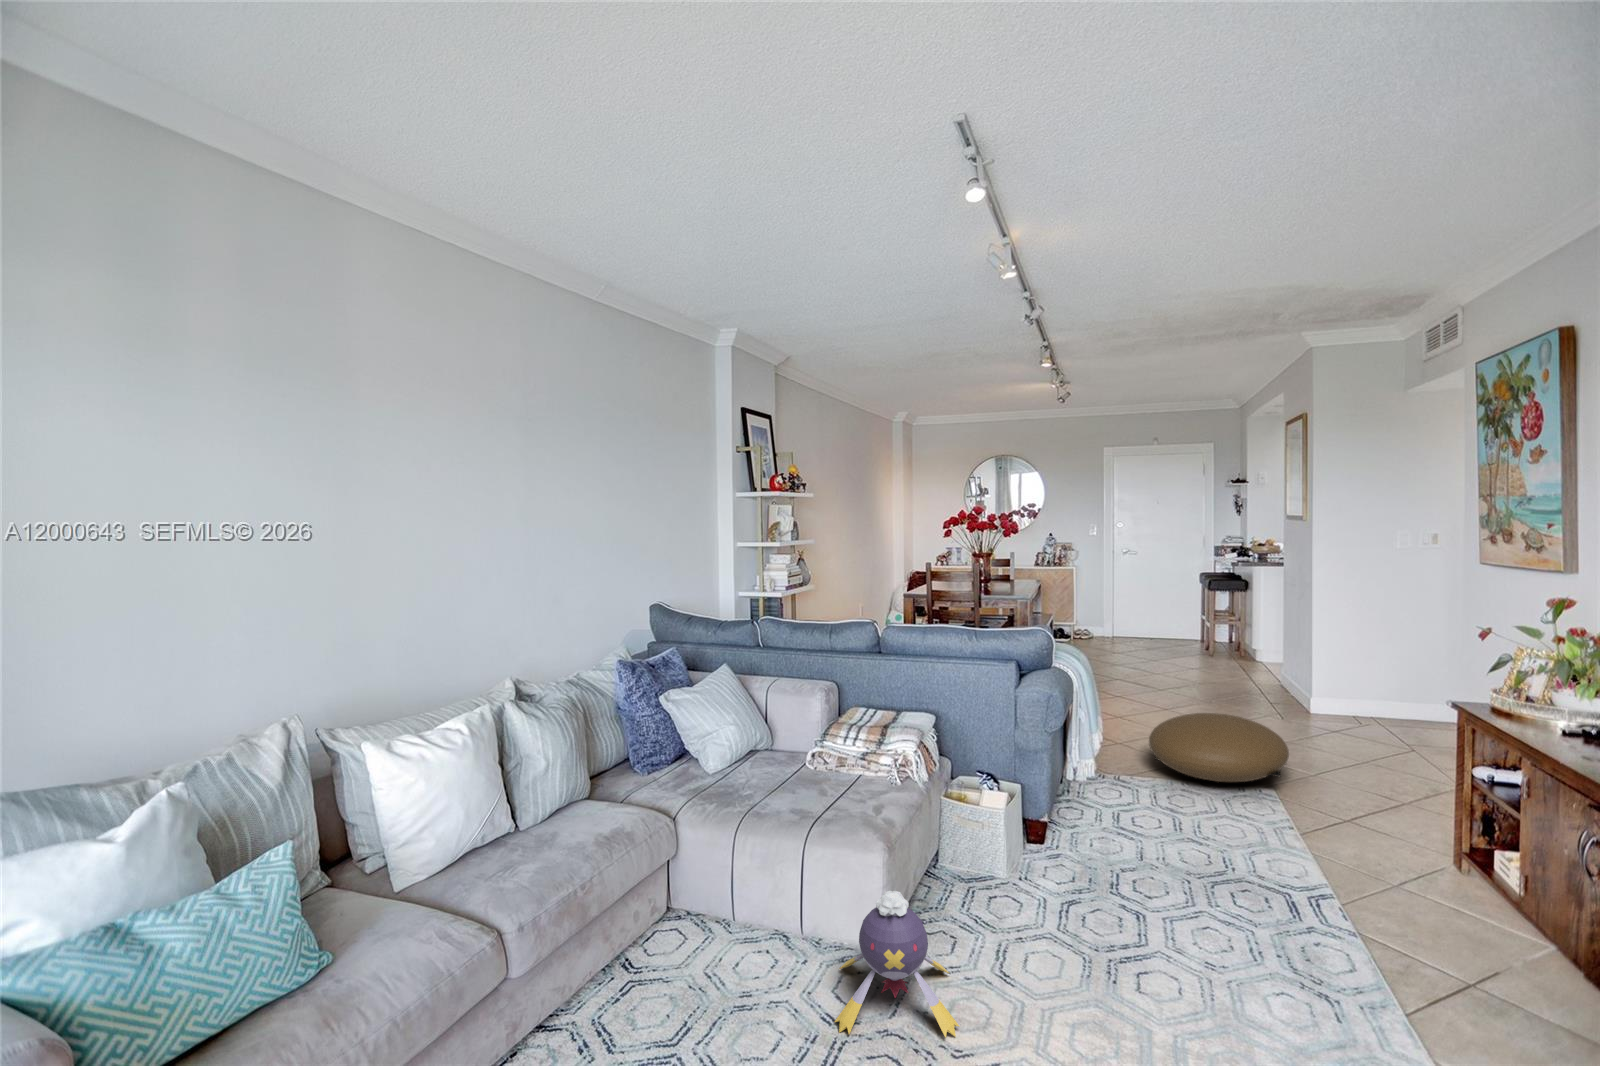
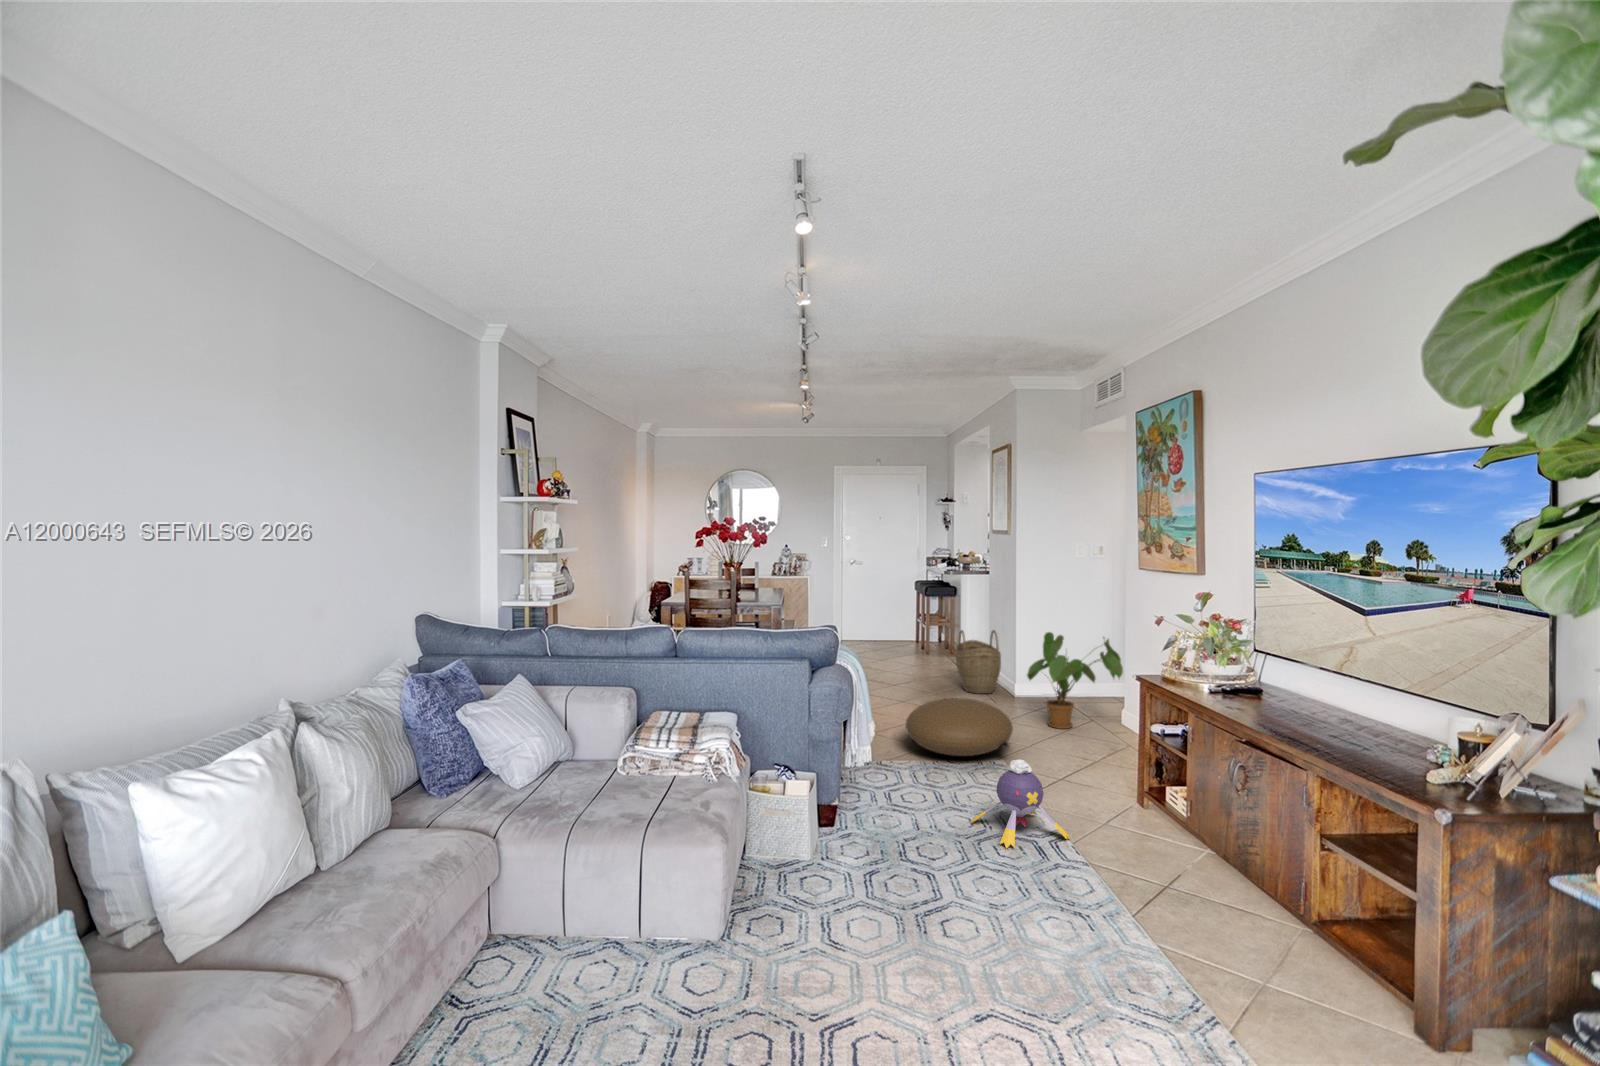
woven basket: none [1235,632,1295,708] -> present [956,630,1001,694]
house plant: none [1319,640,1462,760] -> present [1027,632,1123,729]
plush toy: present [835,891,959,1038] -> present [972,759,1070,849]

